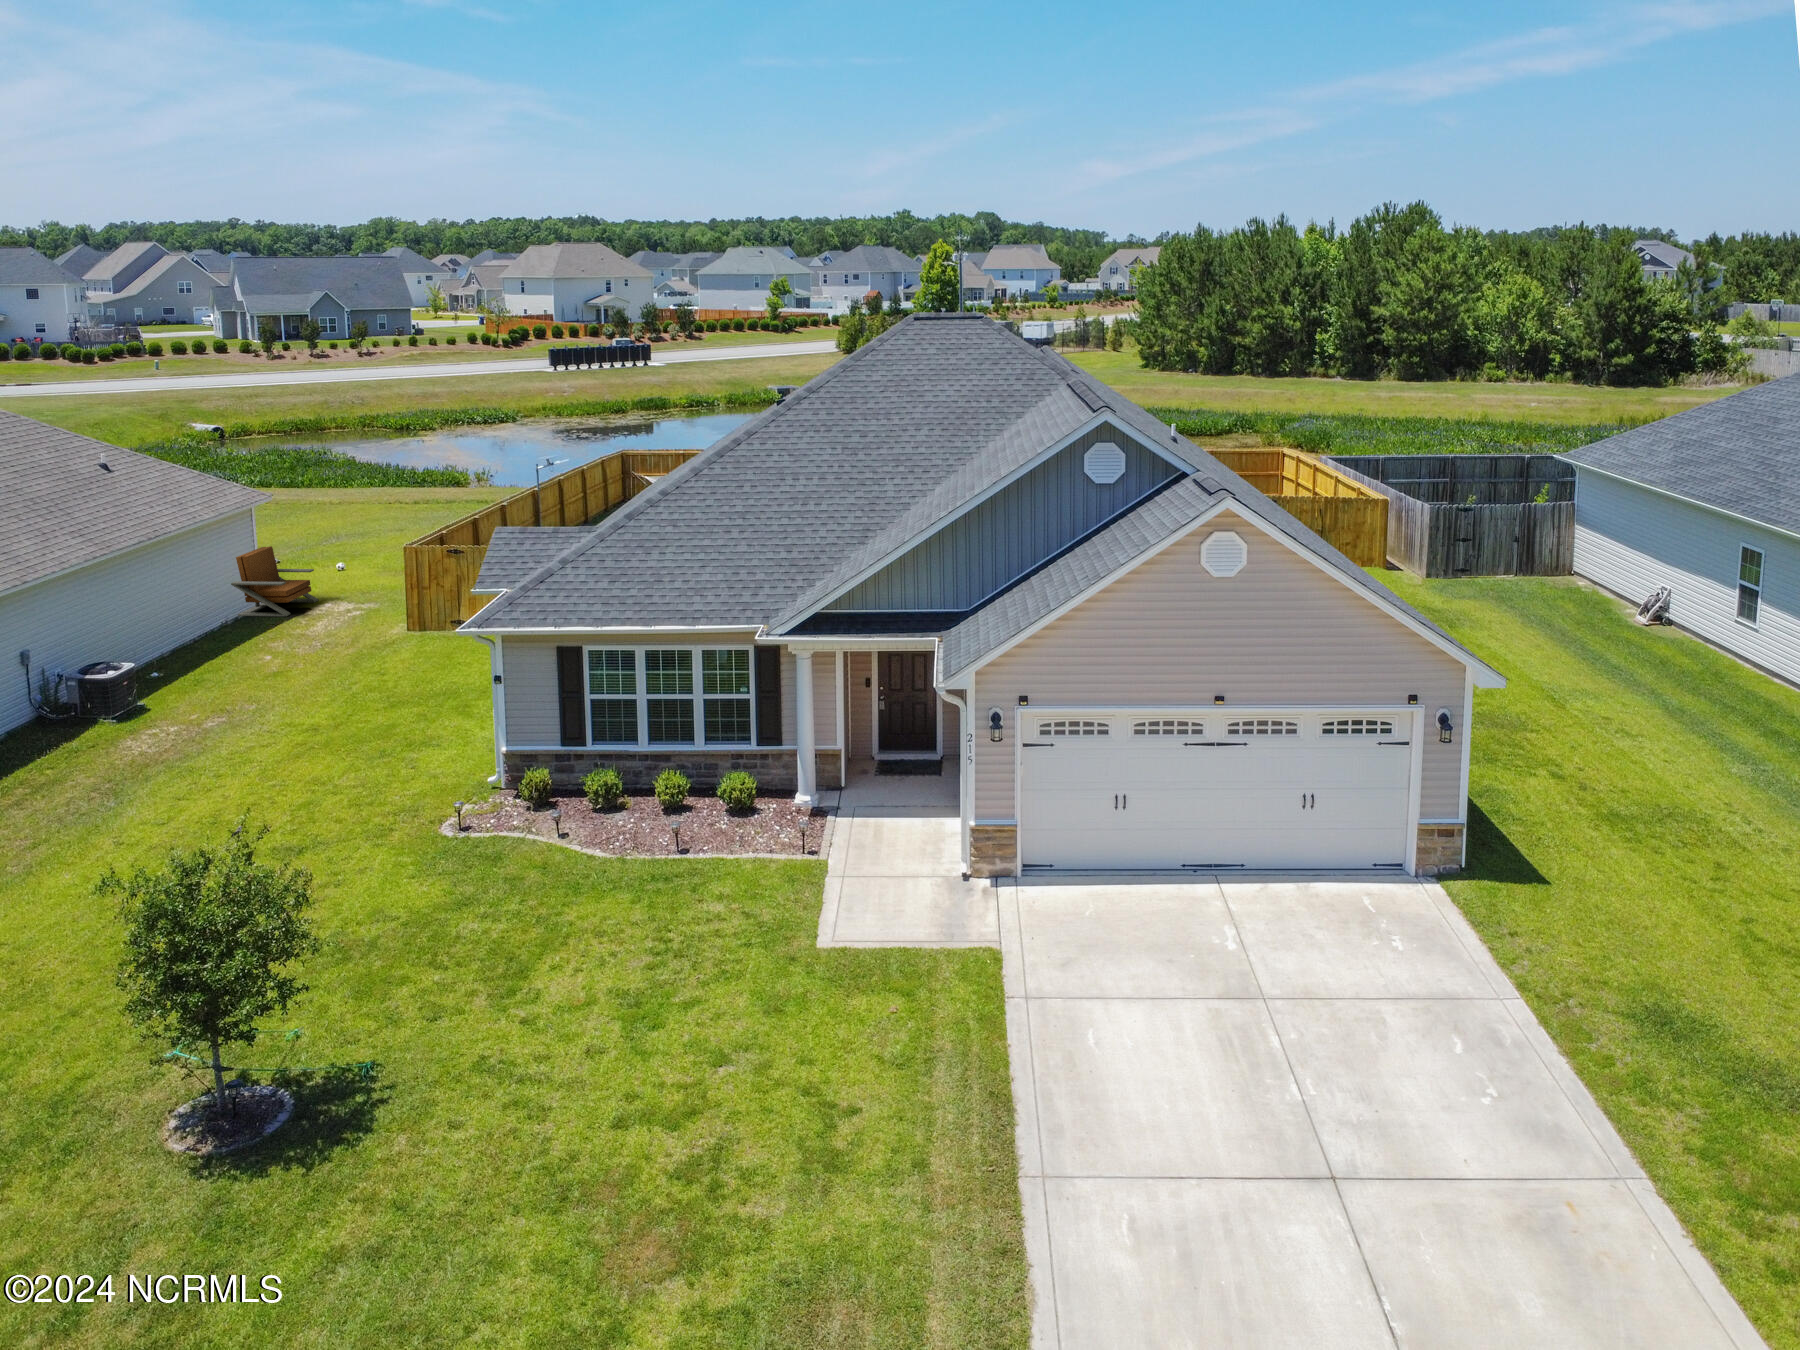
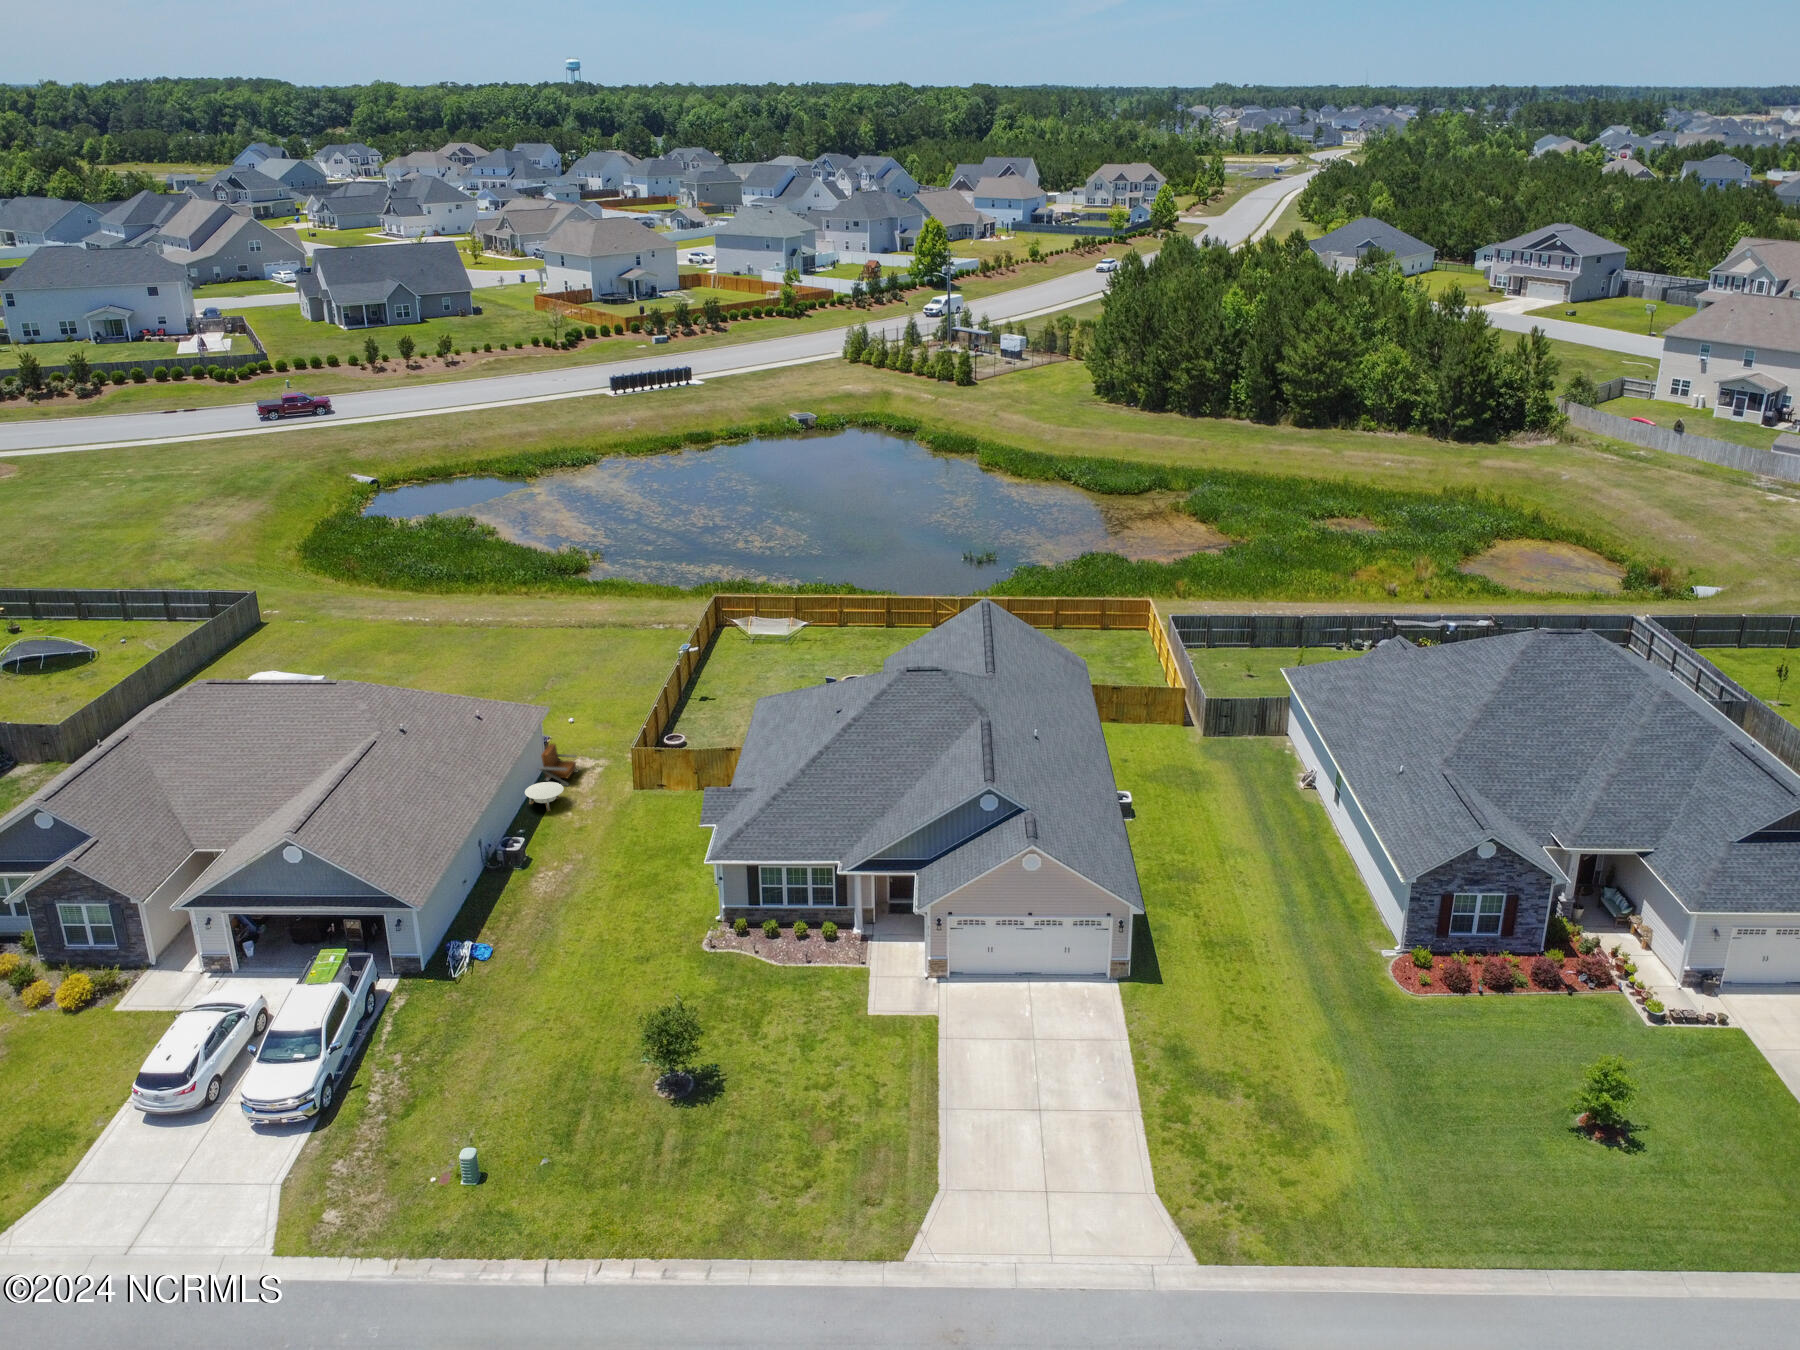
round table: none [186,599,265,644] -> present [525,782,564,811]

